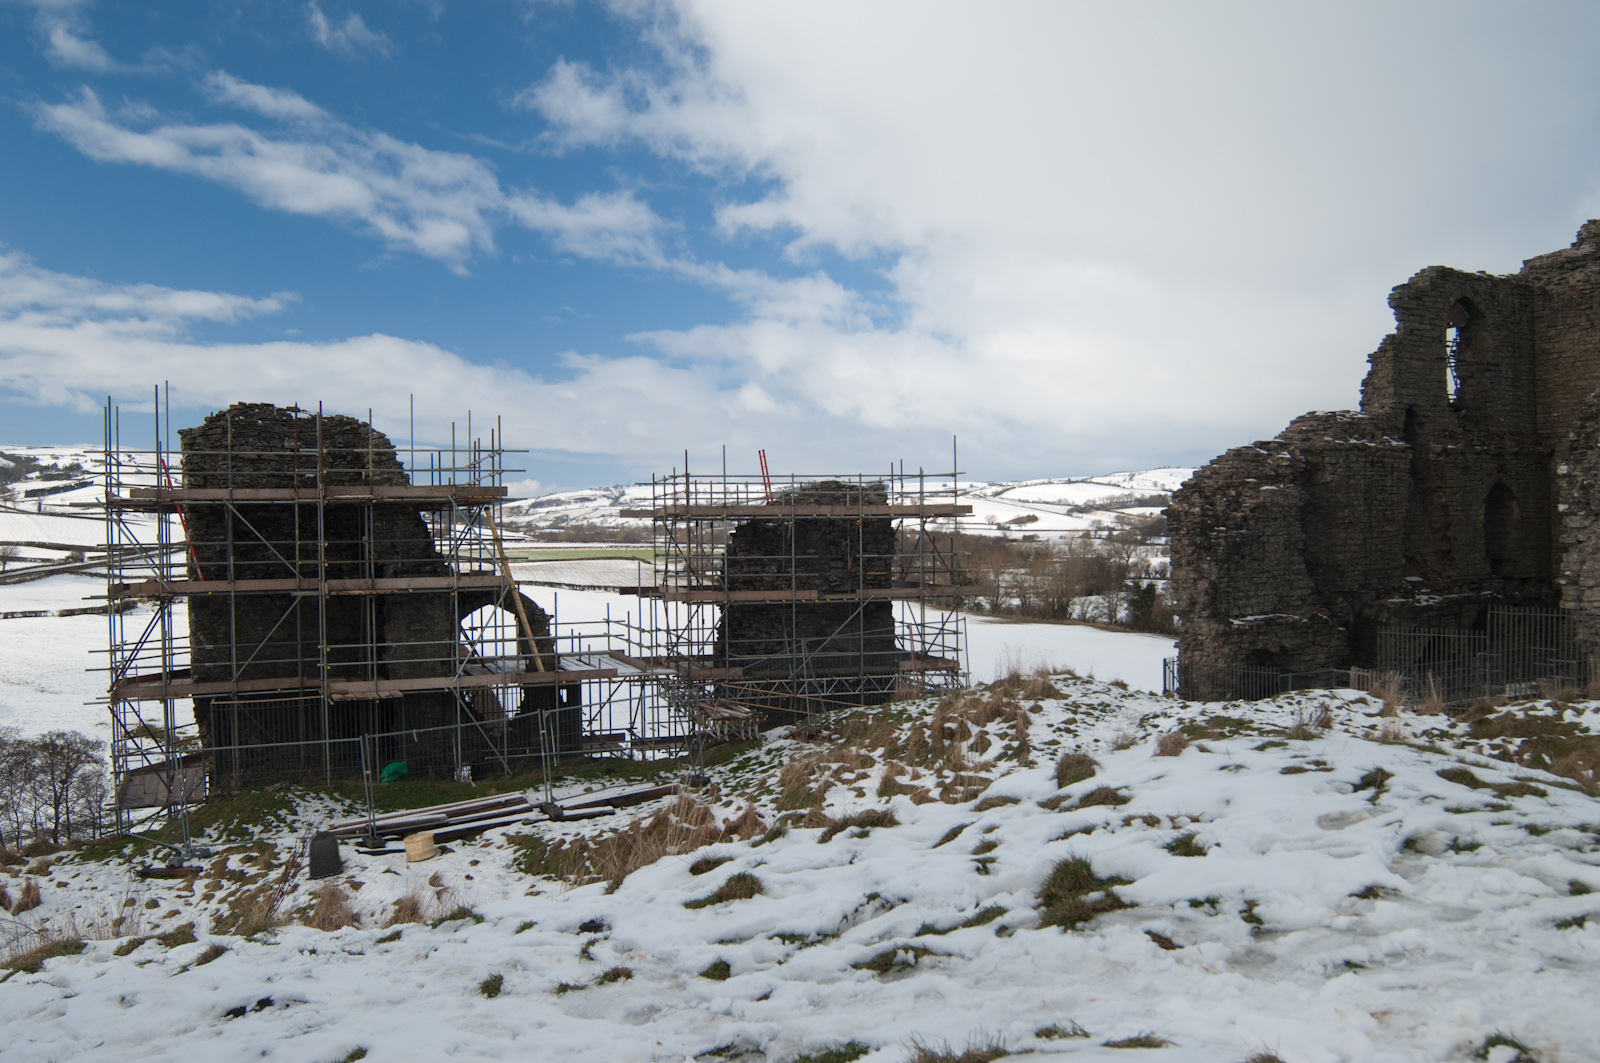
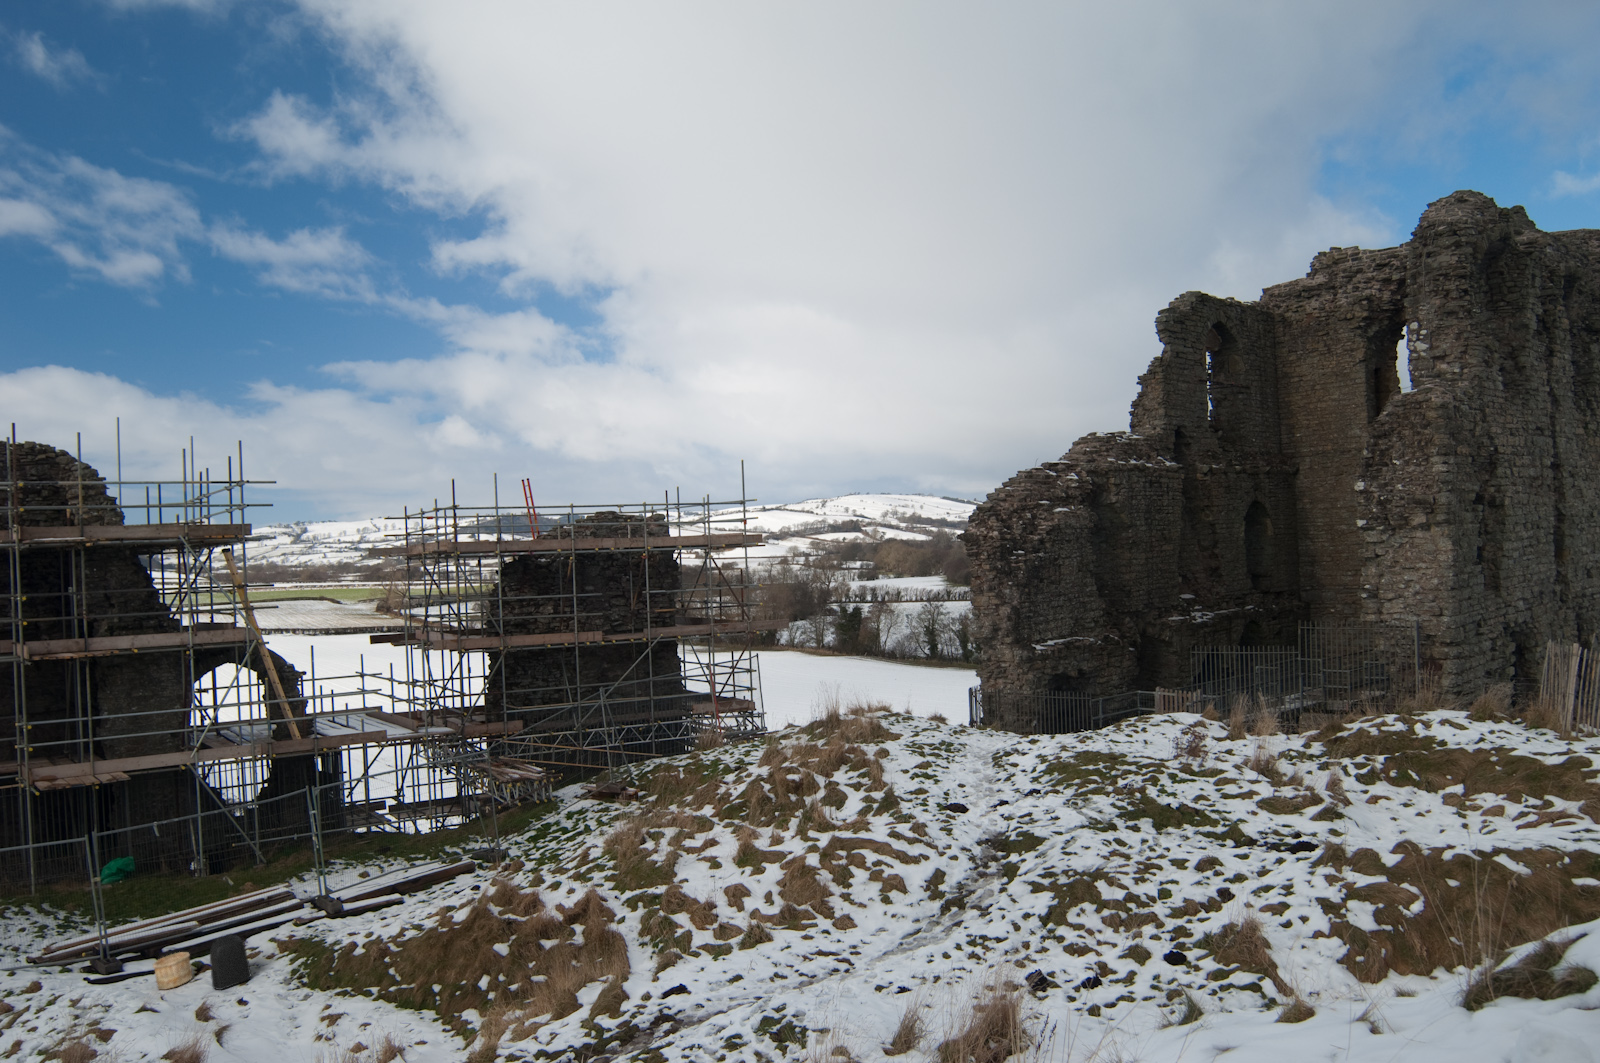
backpack: present [309,832,343,879] -> present [210,934,251,990]

